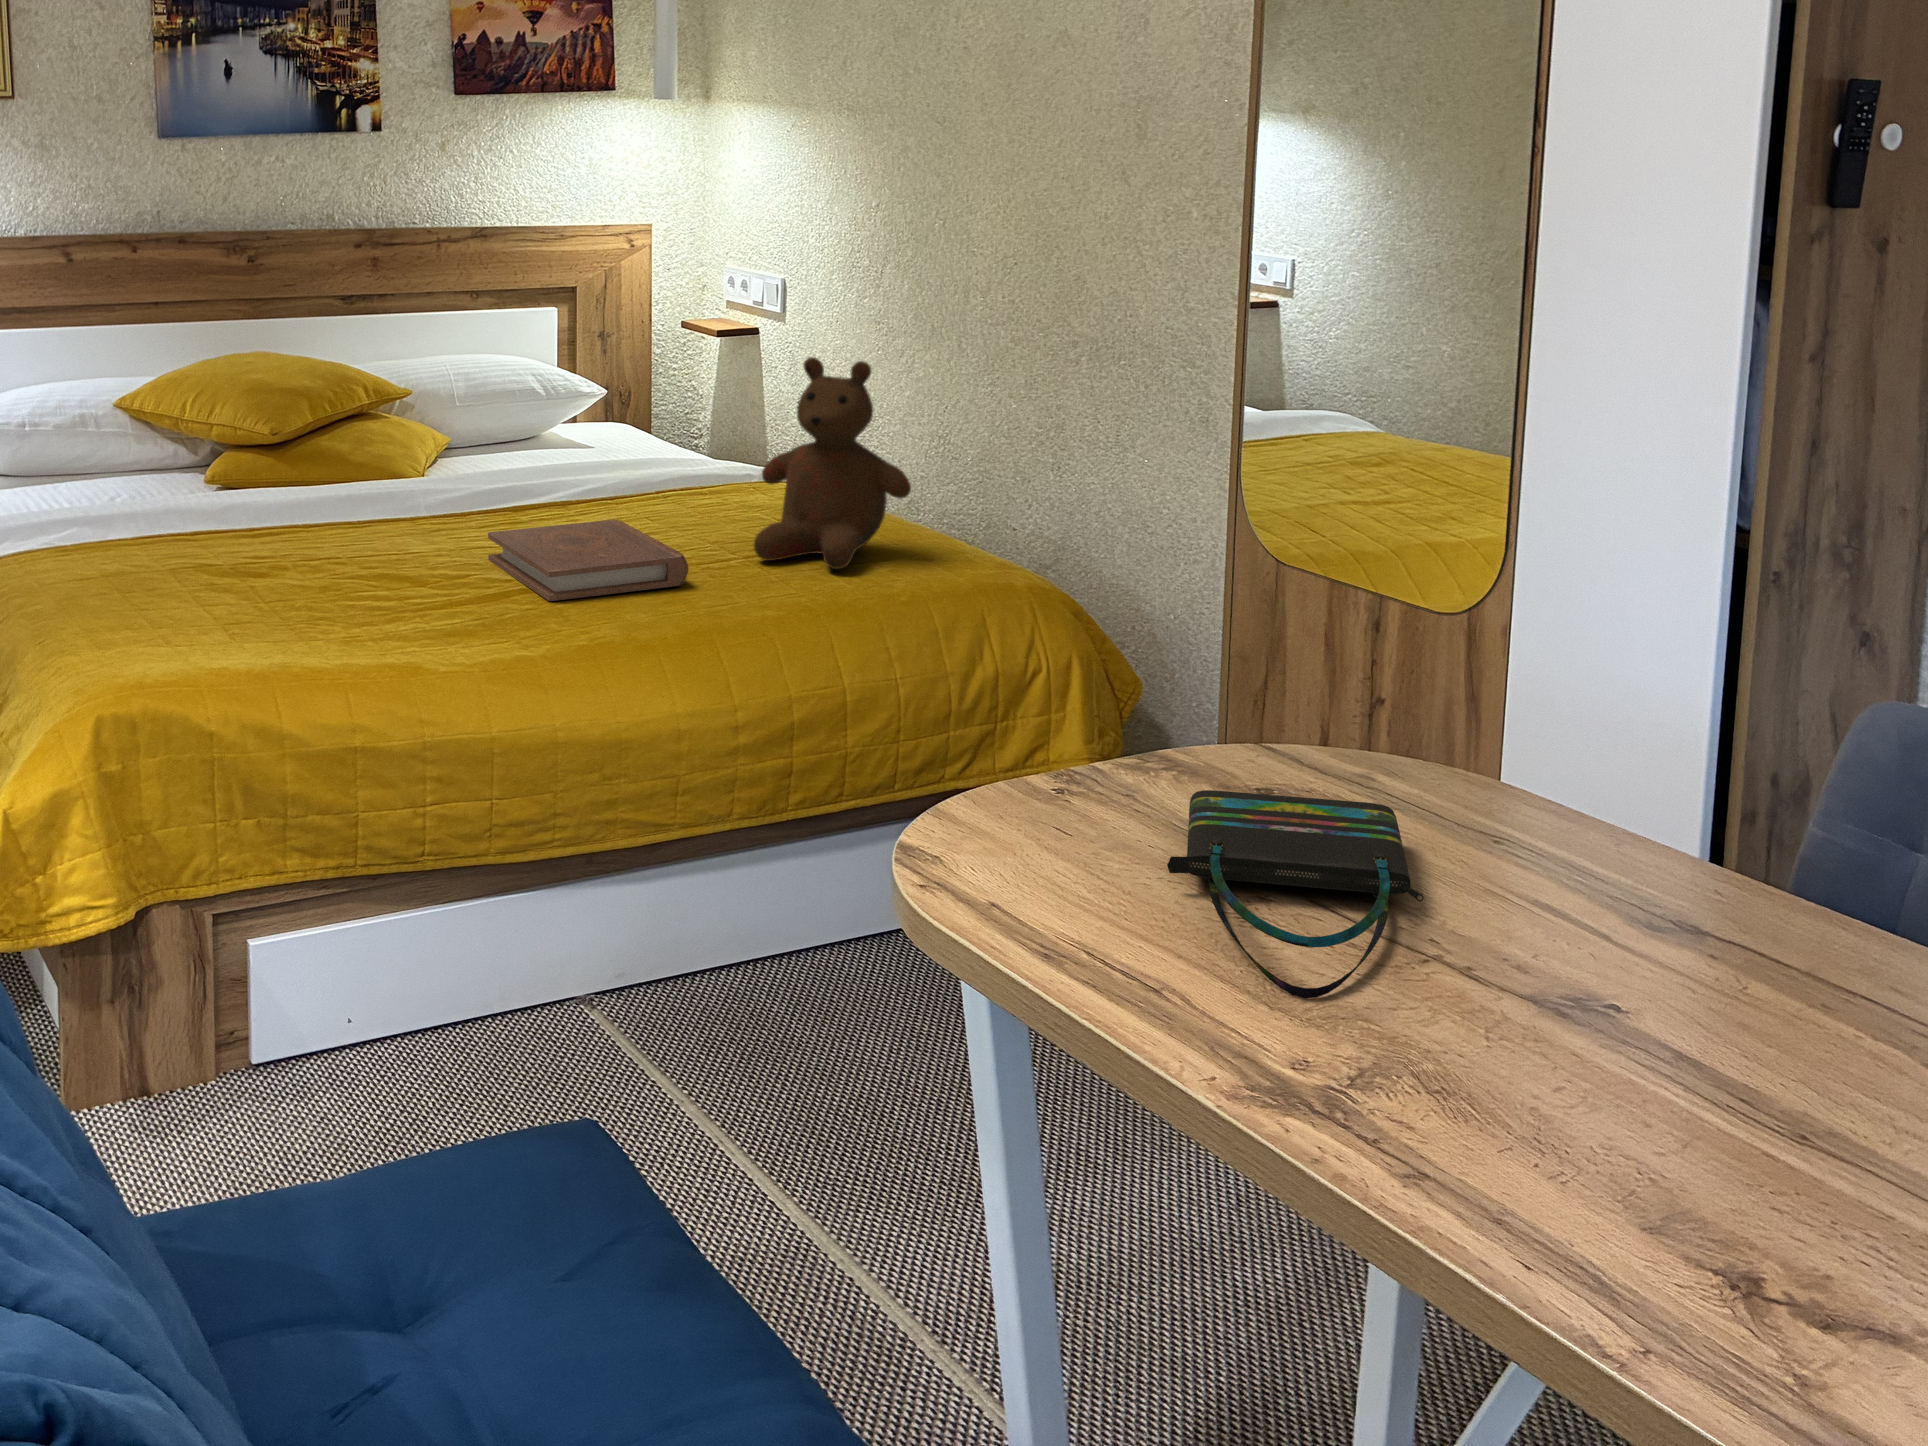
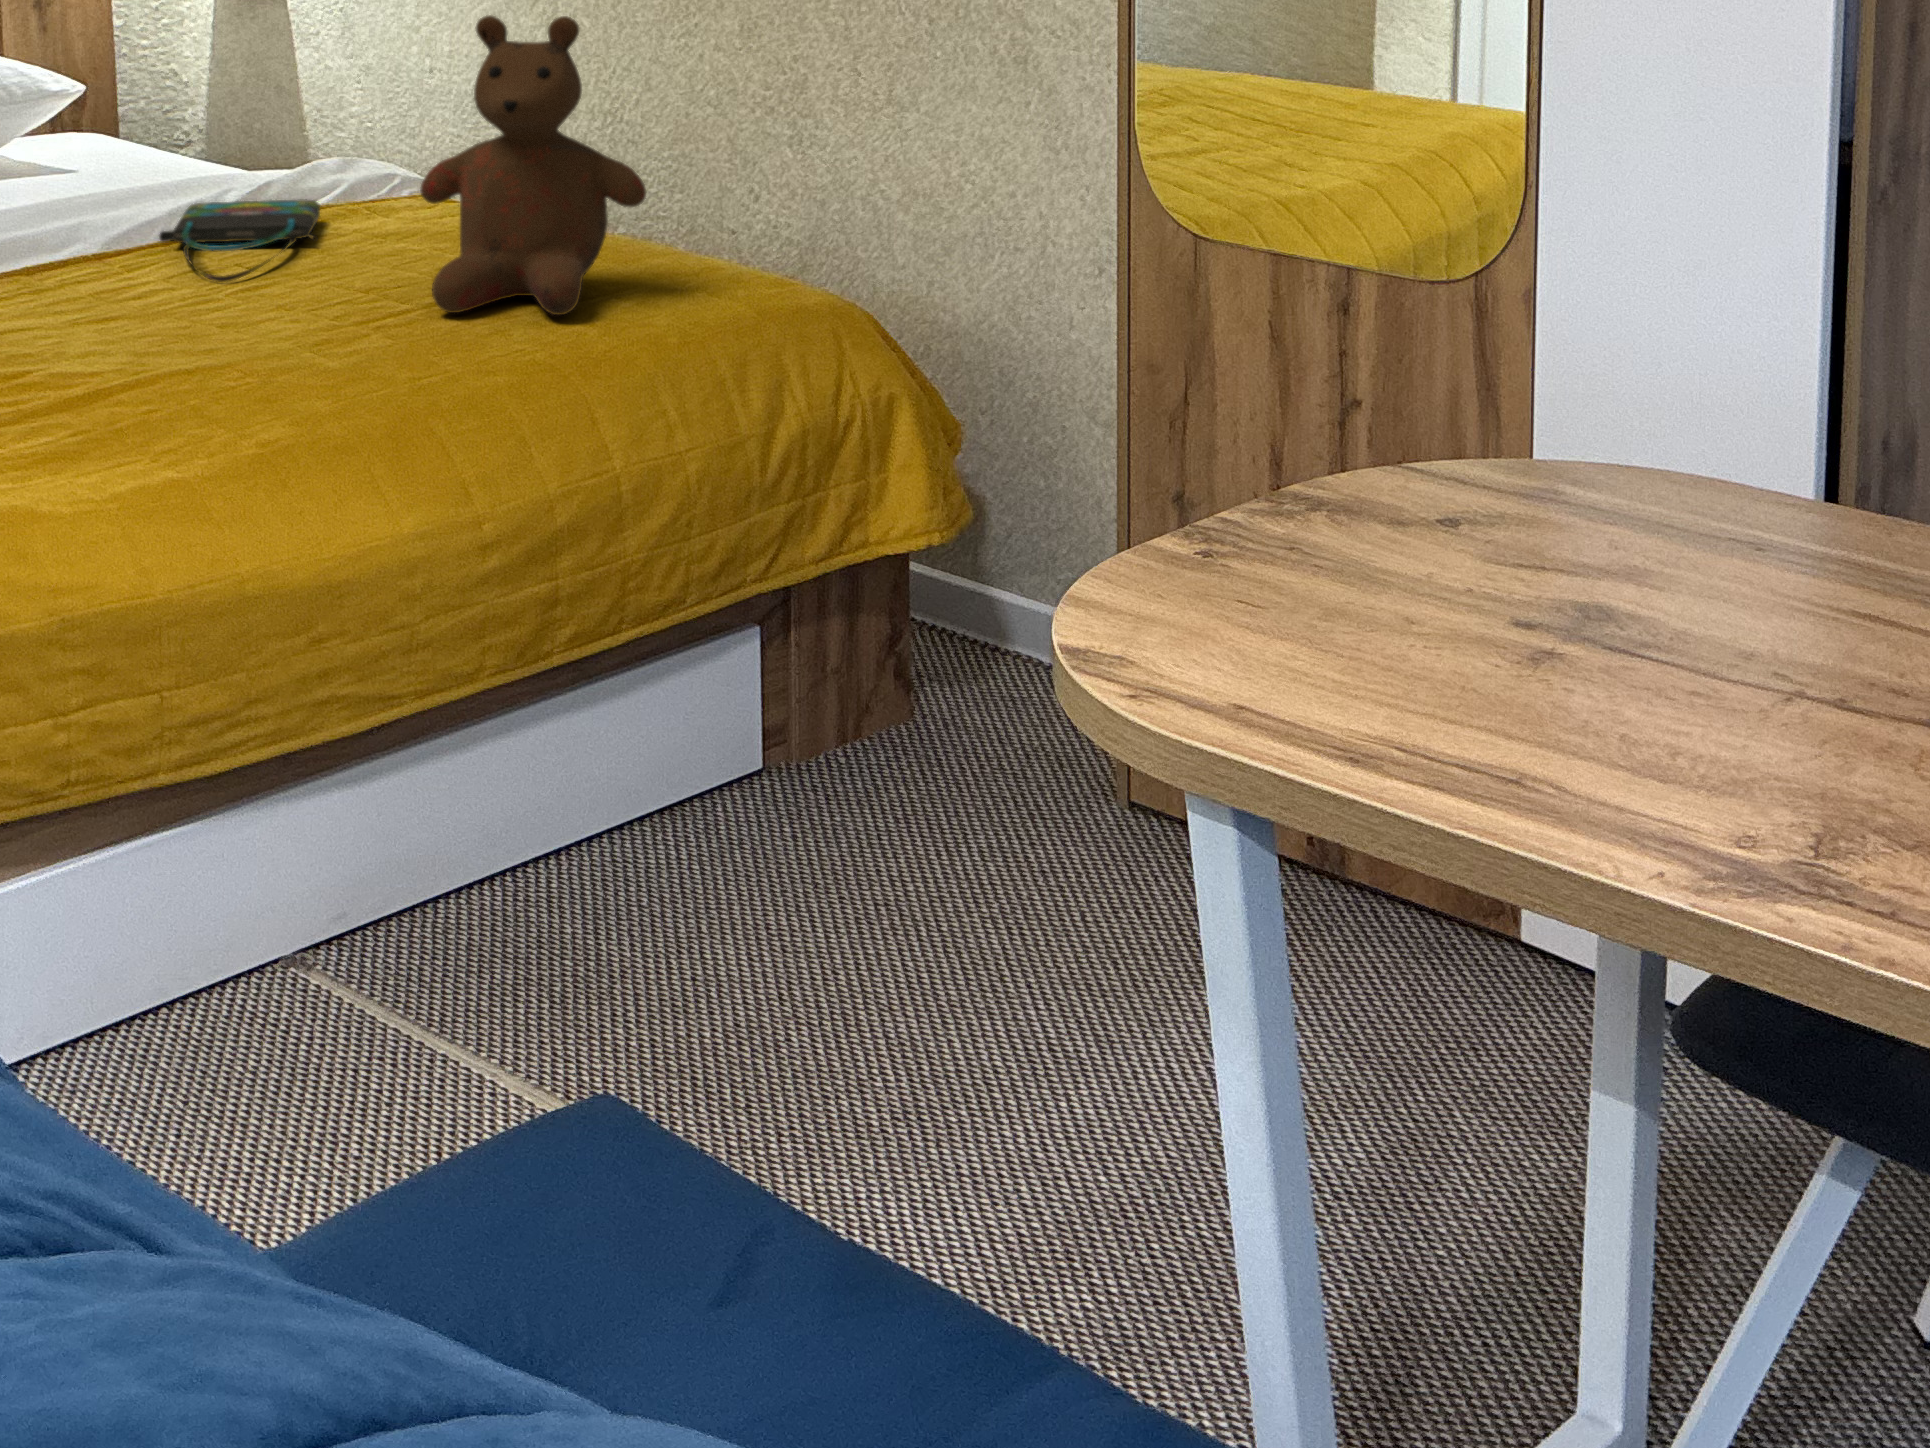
book: present [488,520,688,601] -> none [37,275,361,400]
tote bag: present [1167,790,1424,999] -> present [159,199,320,282]

